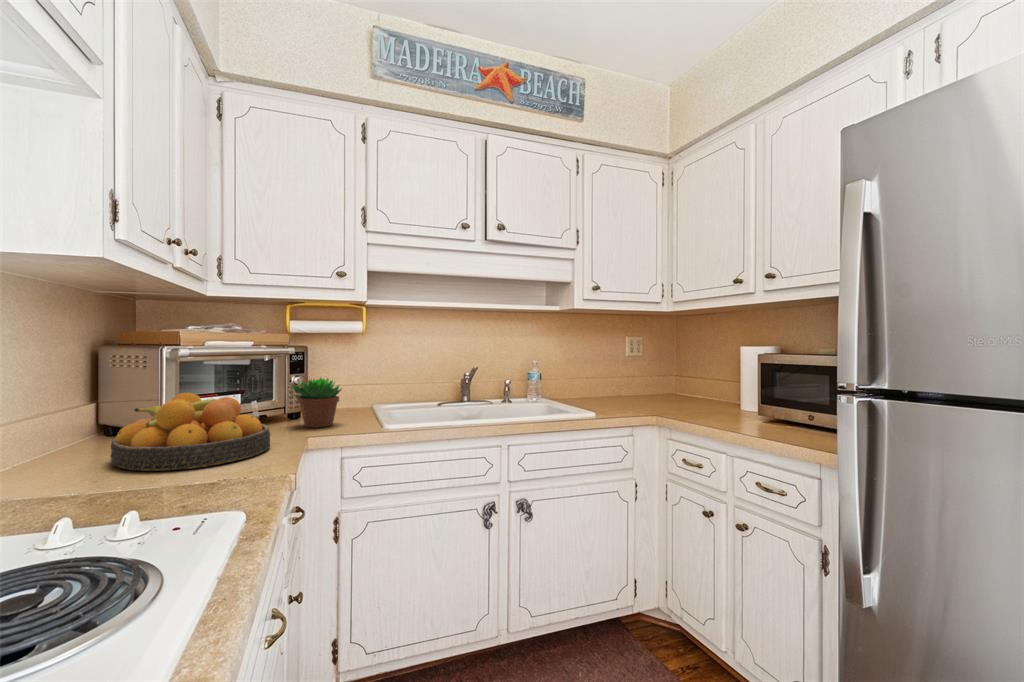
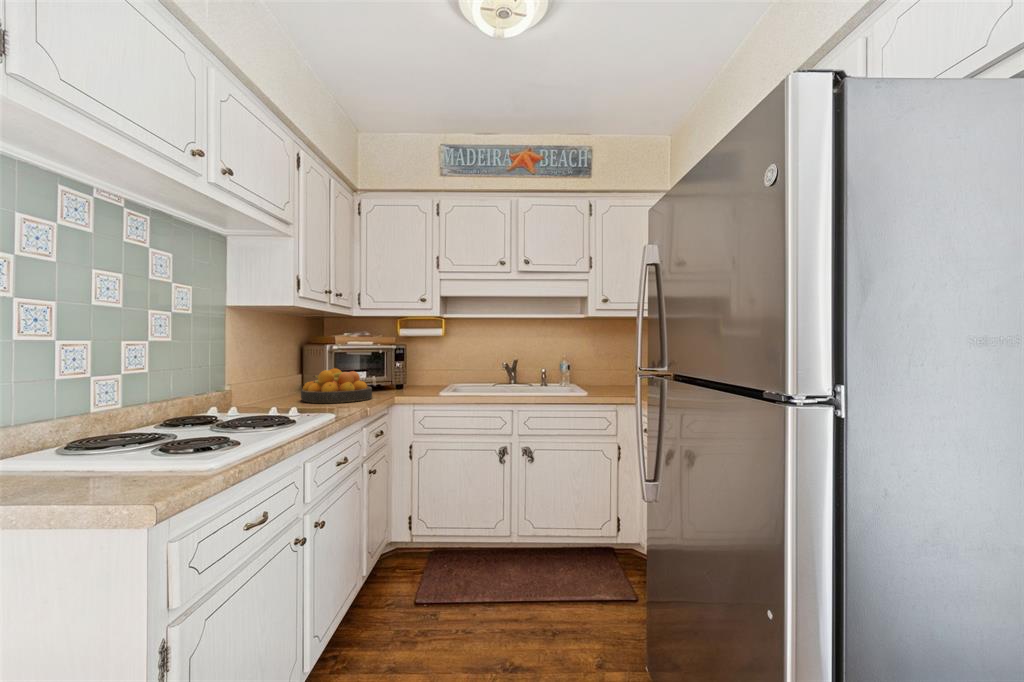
succulent plant: present [292,377,342,428] -> none [392,363,421,393]

